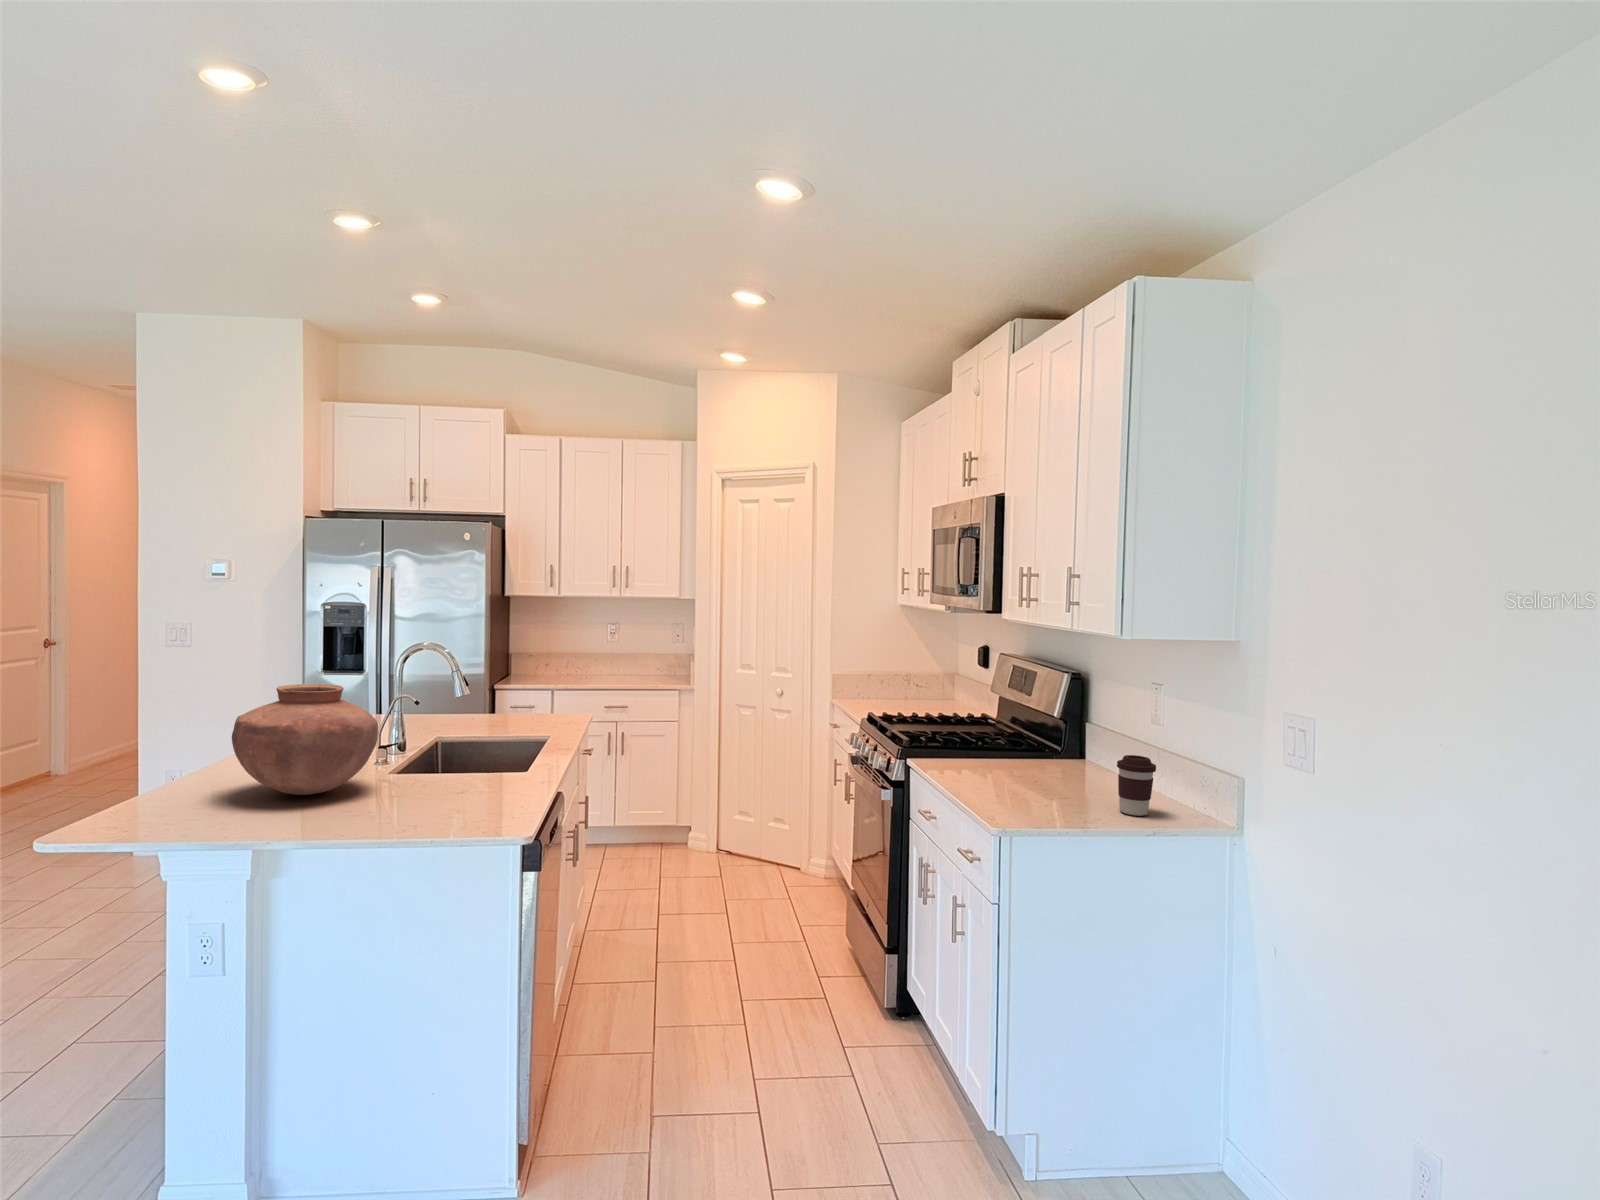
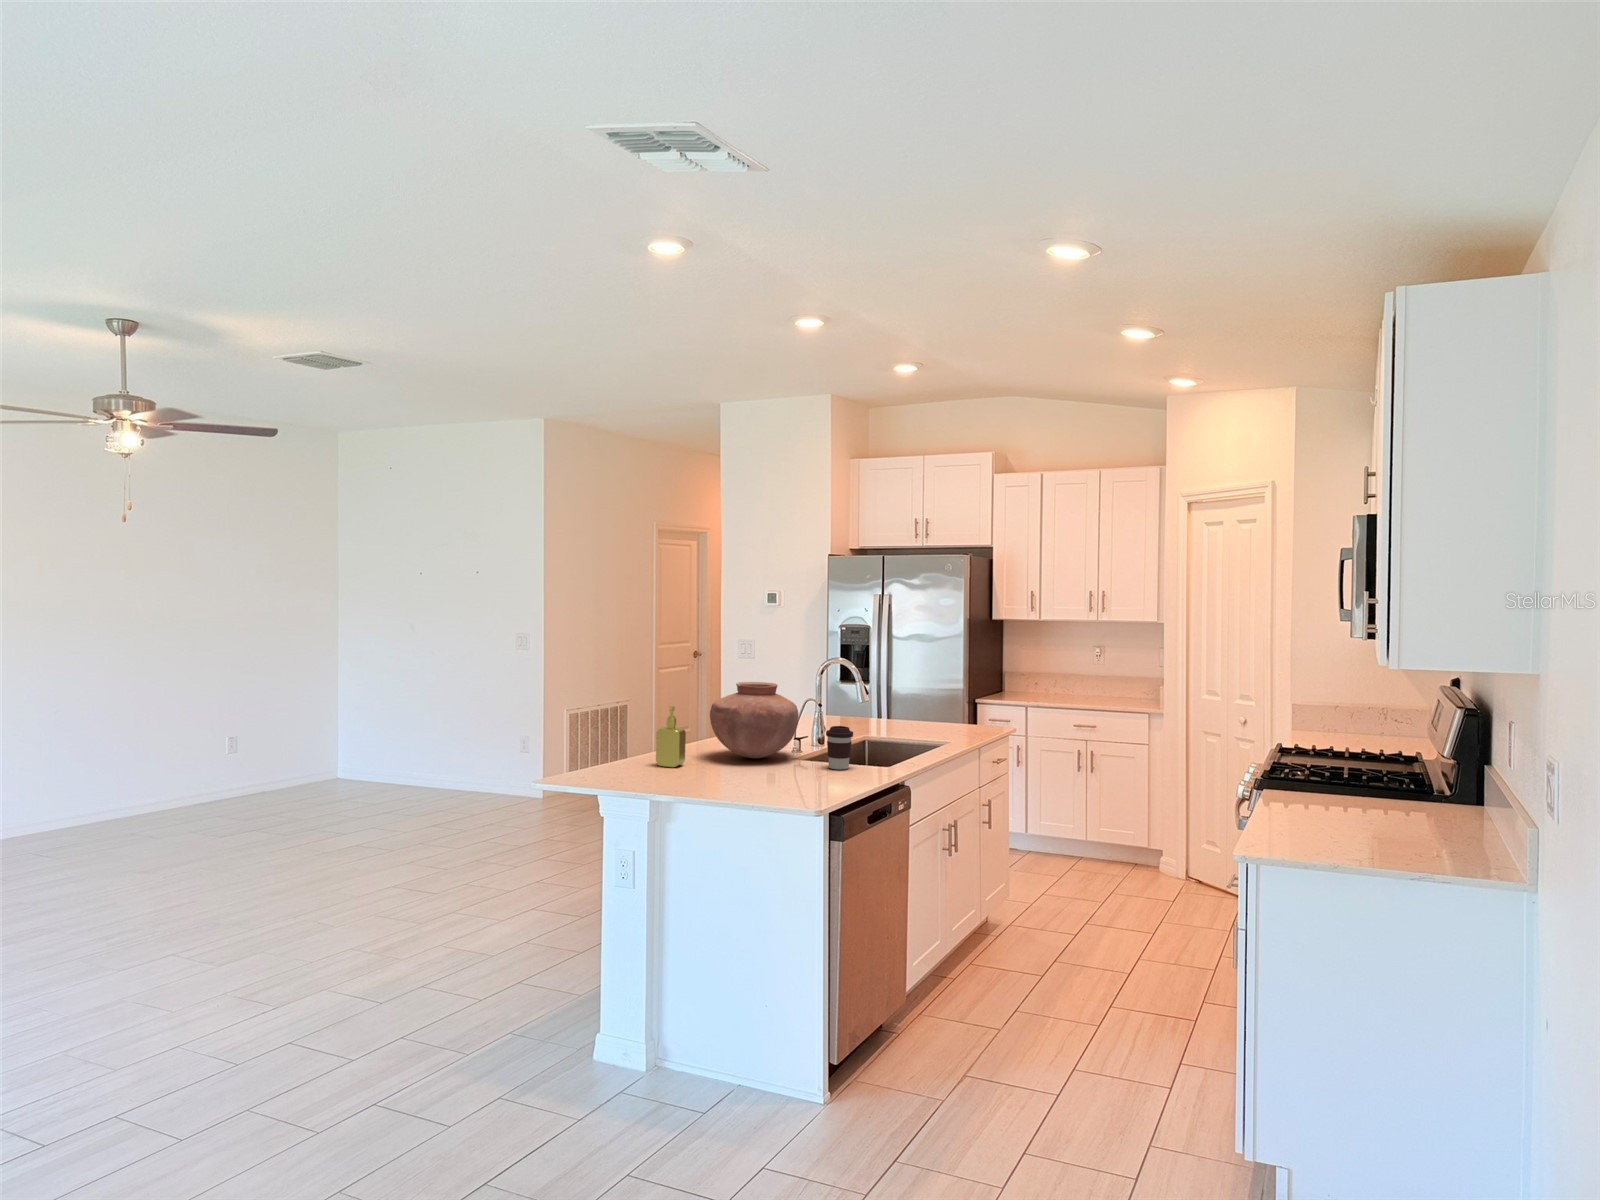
soap dispenser: none [149,731,204,828] -> present [656,706,686,767]
coffee cup: present [1117,755,1156,816] -> present [826,726,853,770]

